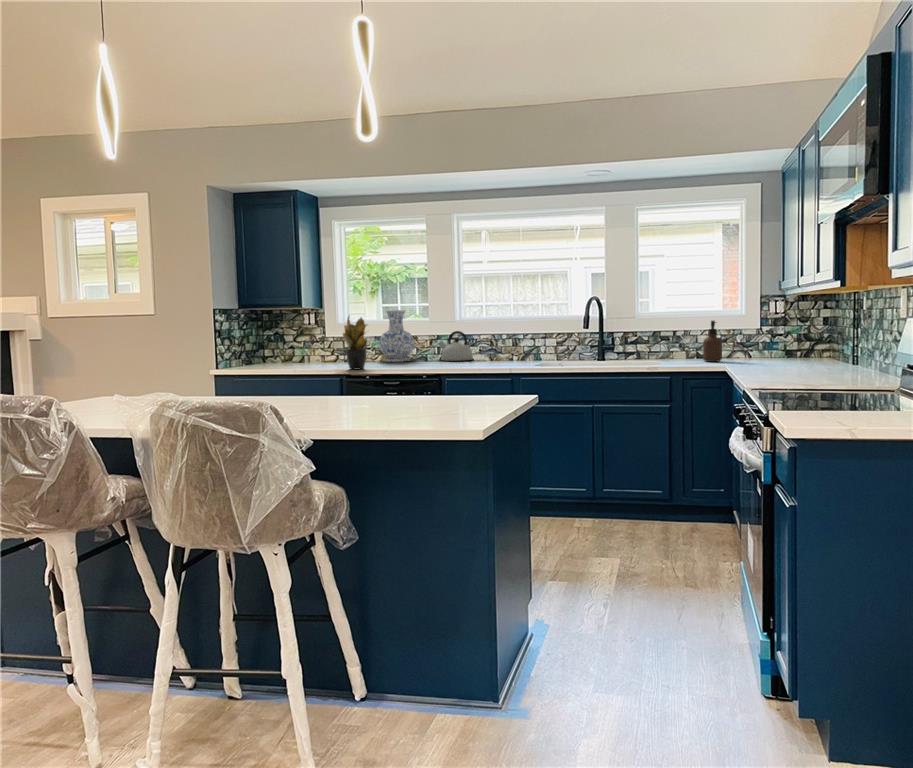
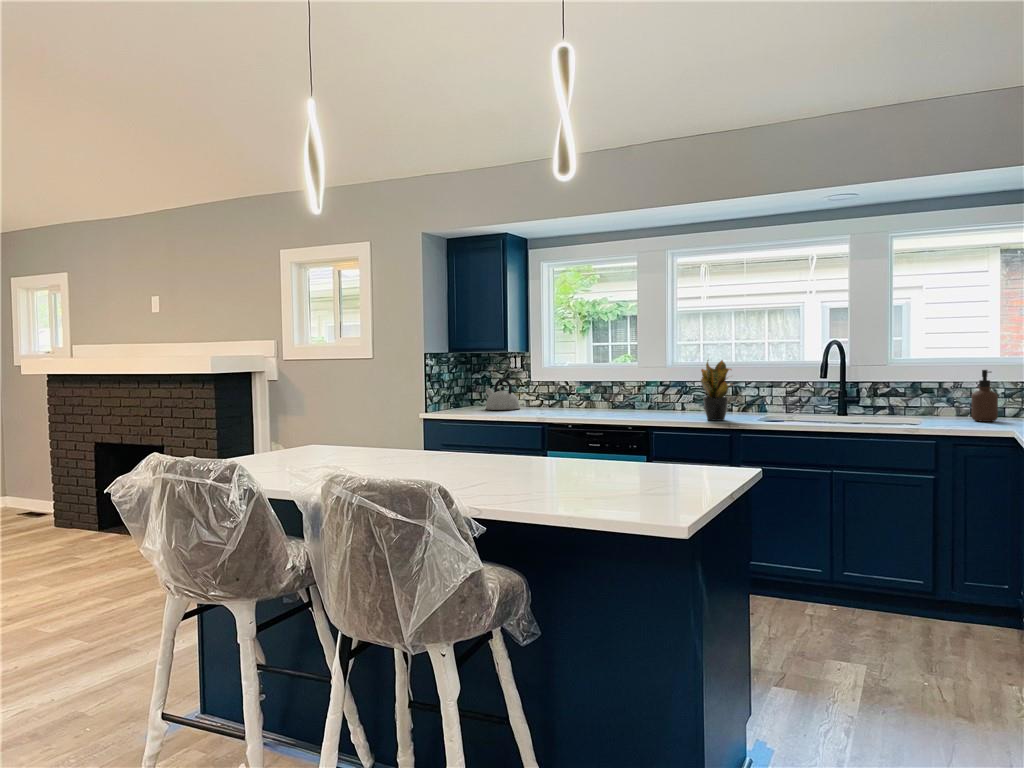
vase: present [379,310,415,362] -> none [585,353,624,409]
potted plant: present [343,317,371,369] -> present [701,360,733,421]
kettle: present [438,331,473,361] -> present [486,379,520,410]

